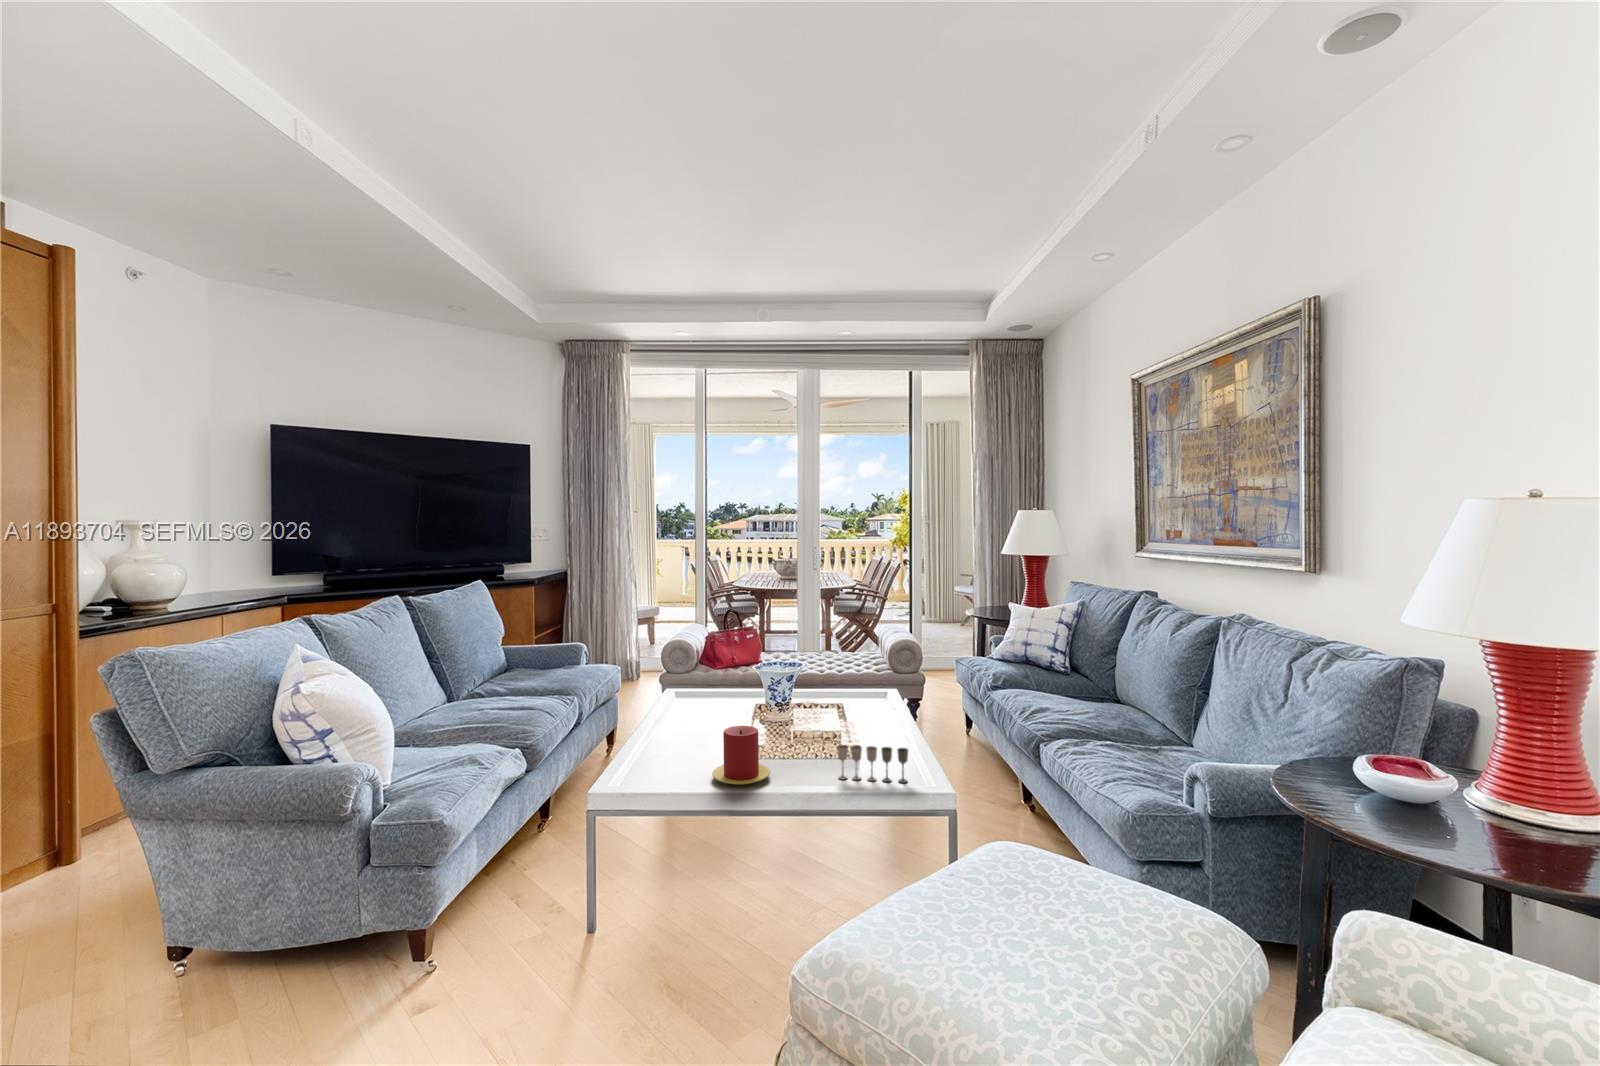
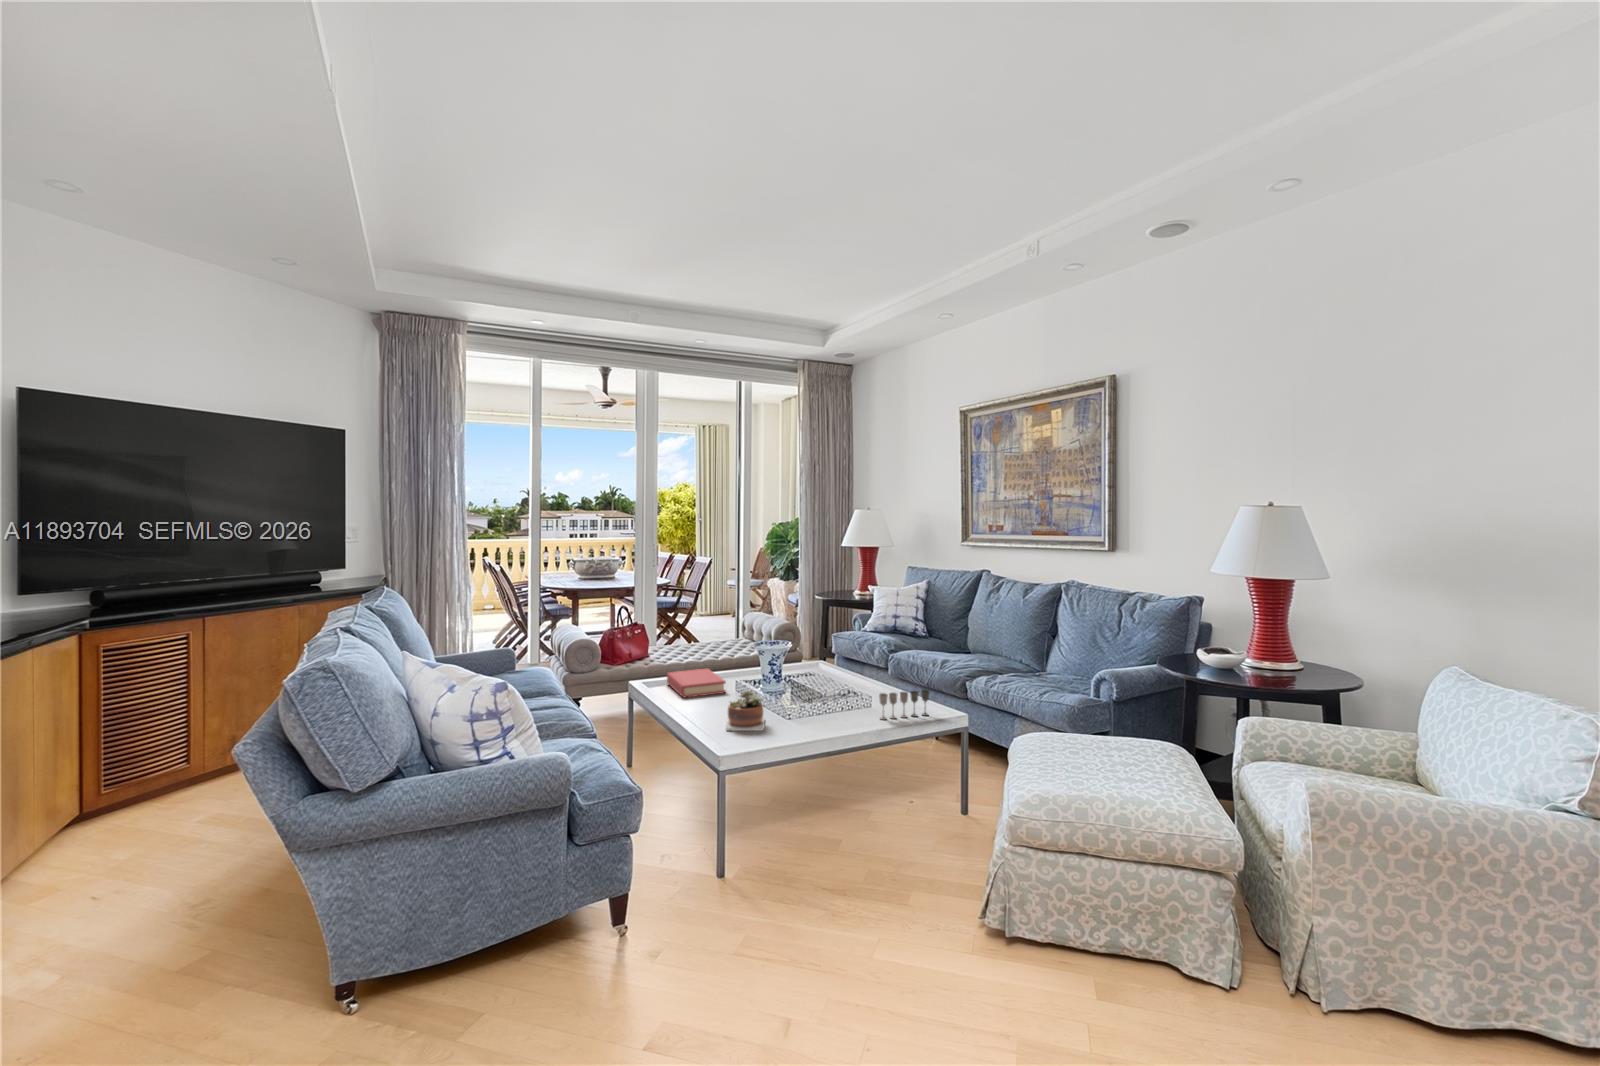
hardback book: none [679,688,738,719] -> present [667,669,726,698]
succulent plant: none [653,719,714,770] -> present [726,690,765,731]
candle: present [712,726,770,785] -> none [790,687,837,734]

